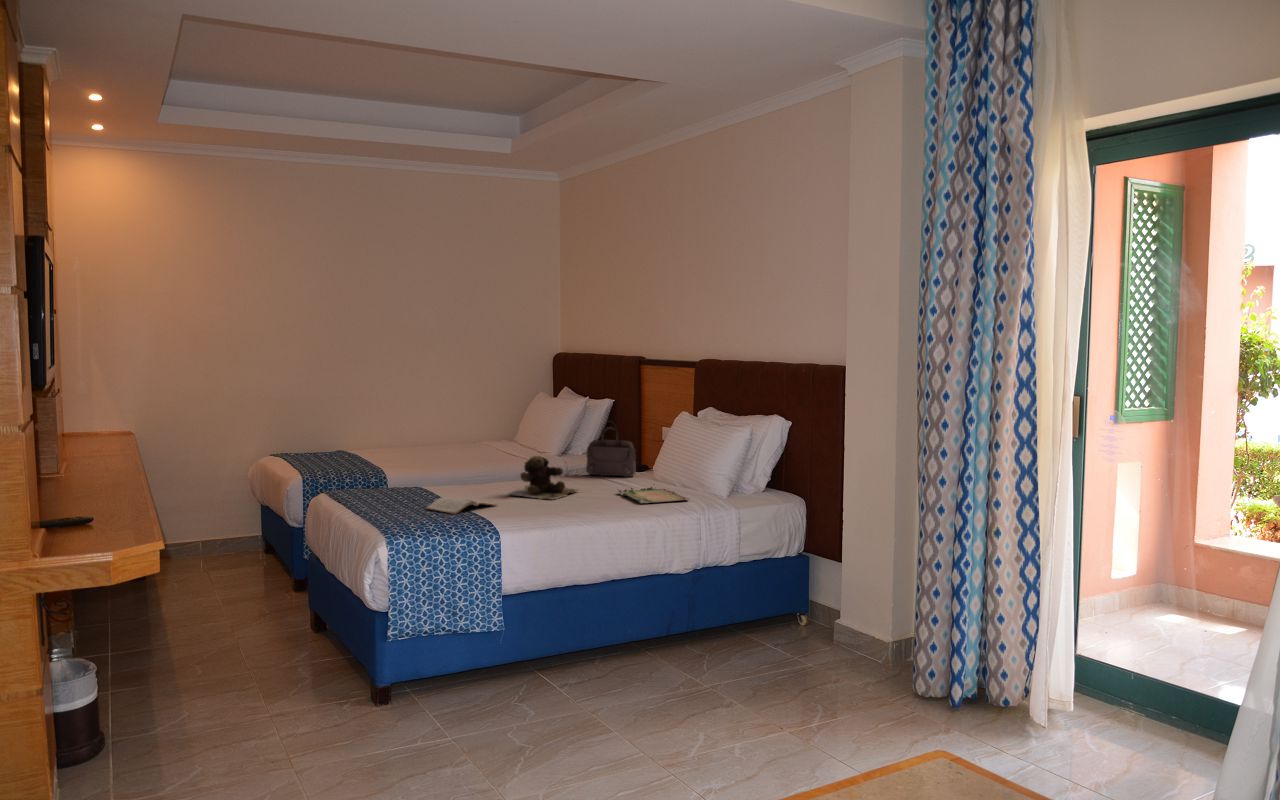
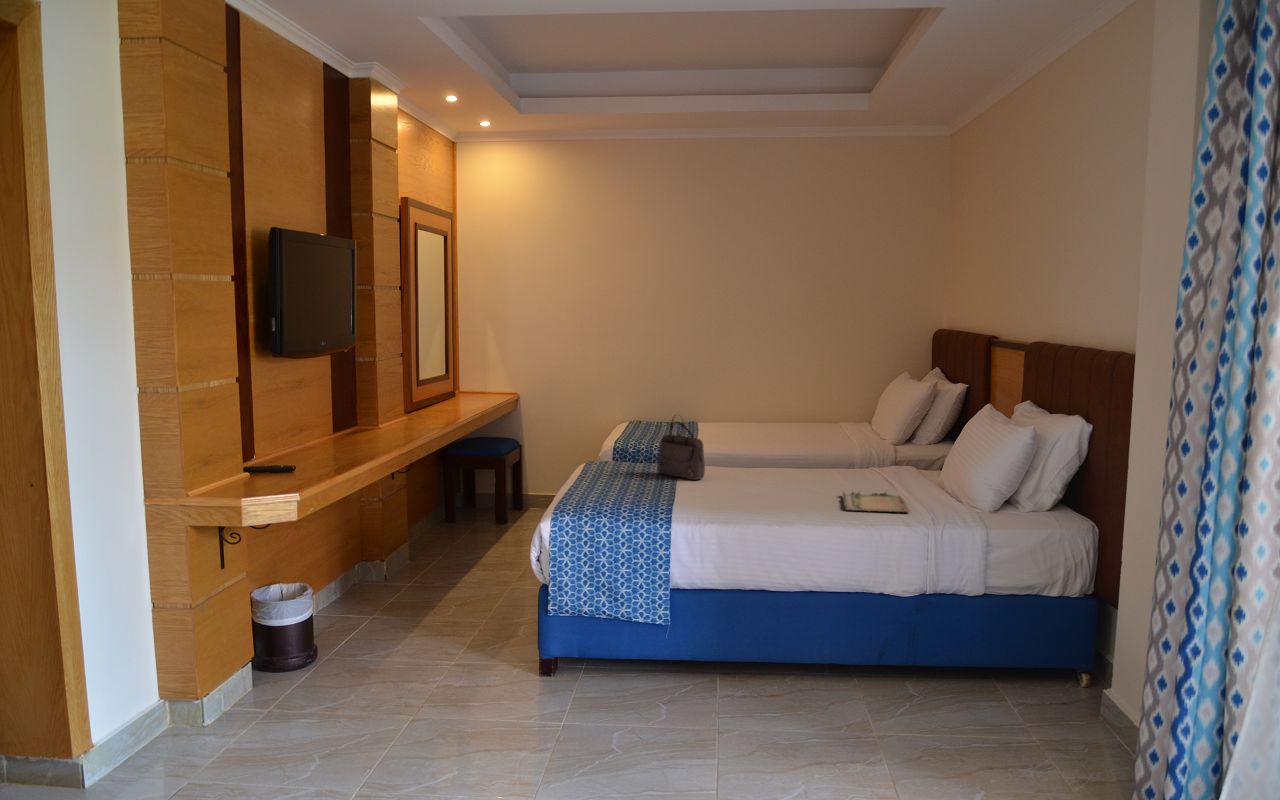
handbag: present [586,427,636,477] -> present [657,417,705,480]
teddy bear: present [509,456,577,499] -> none [726,447,806,495]
magazine: present [427,497,496,514] -> none [630,481,700,500]

